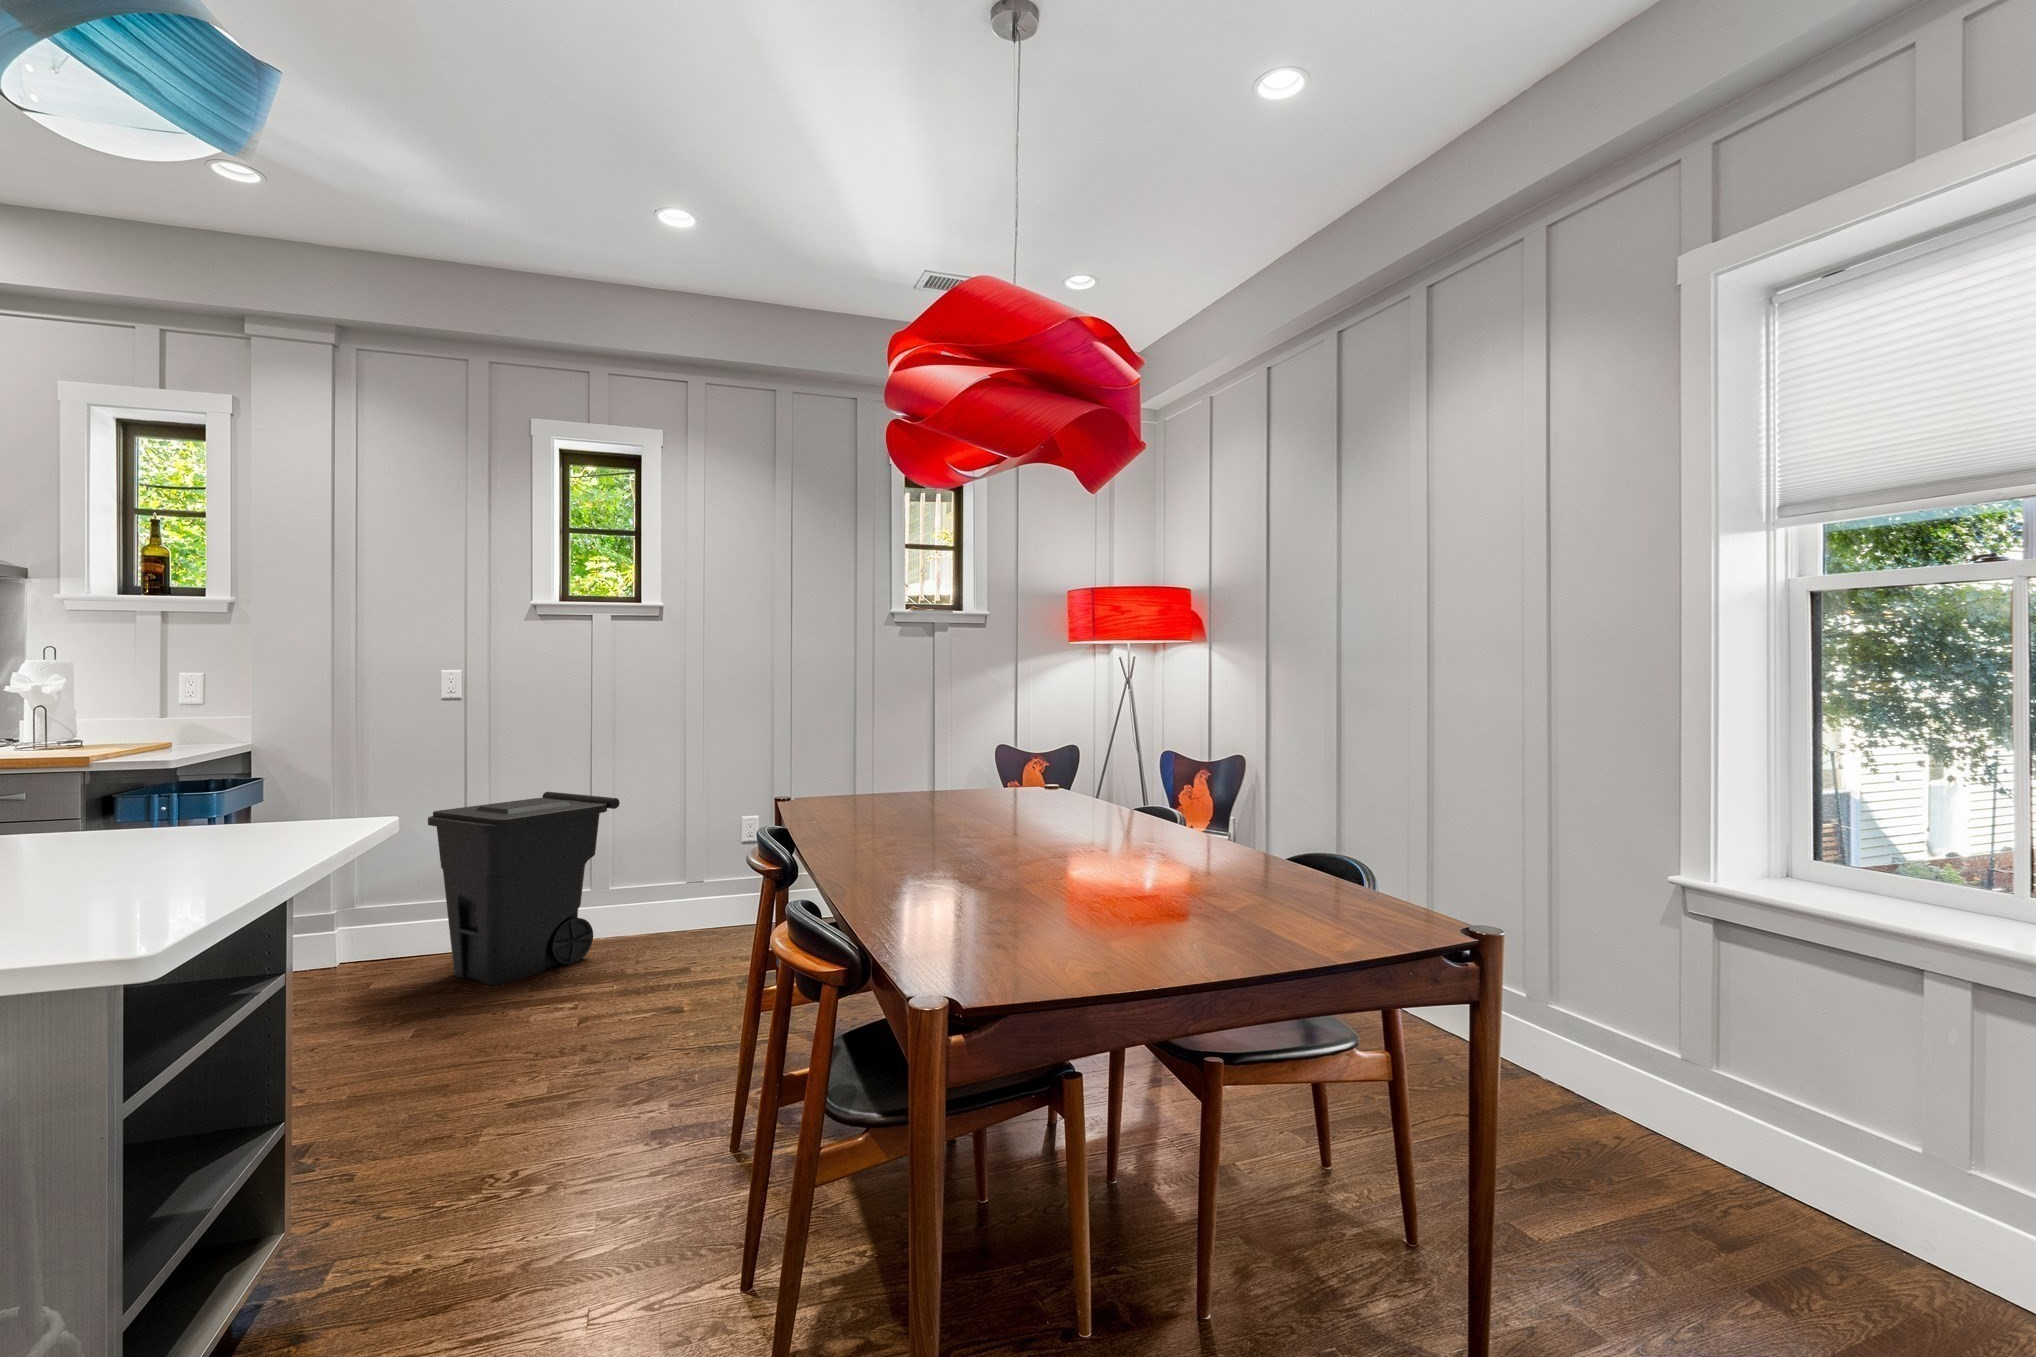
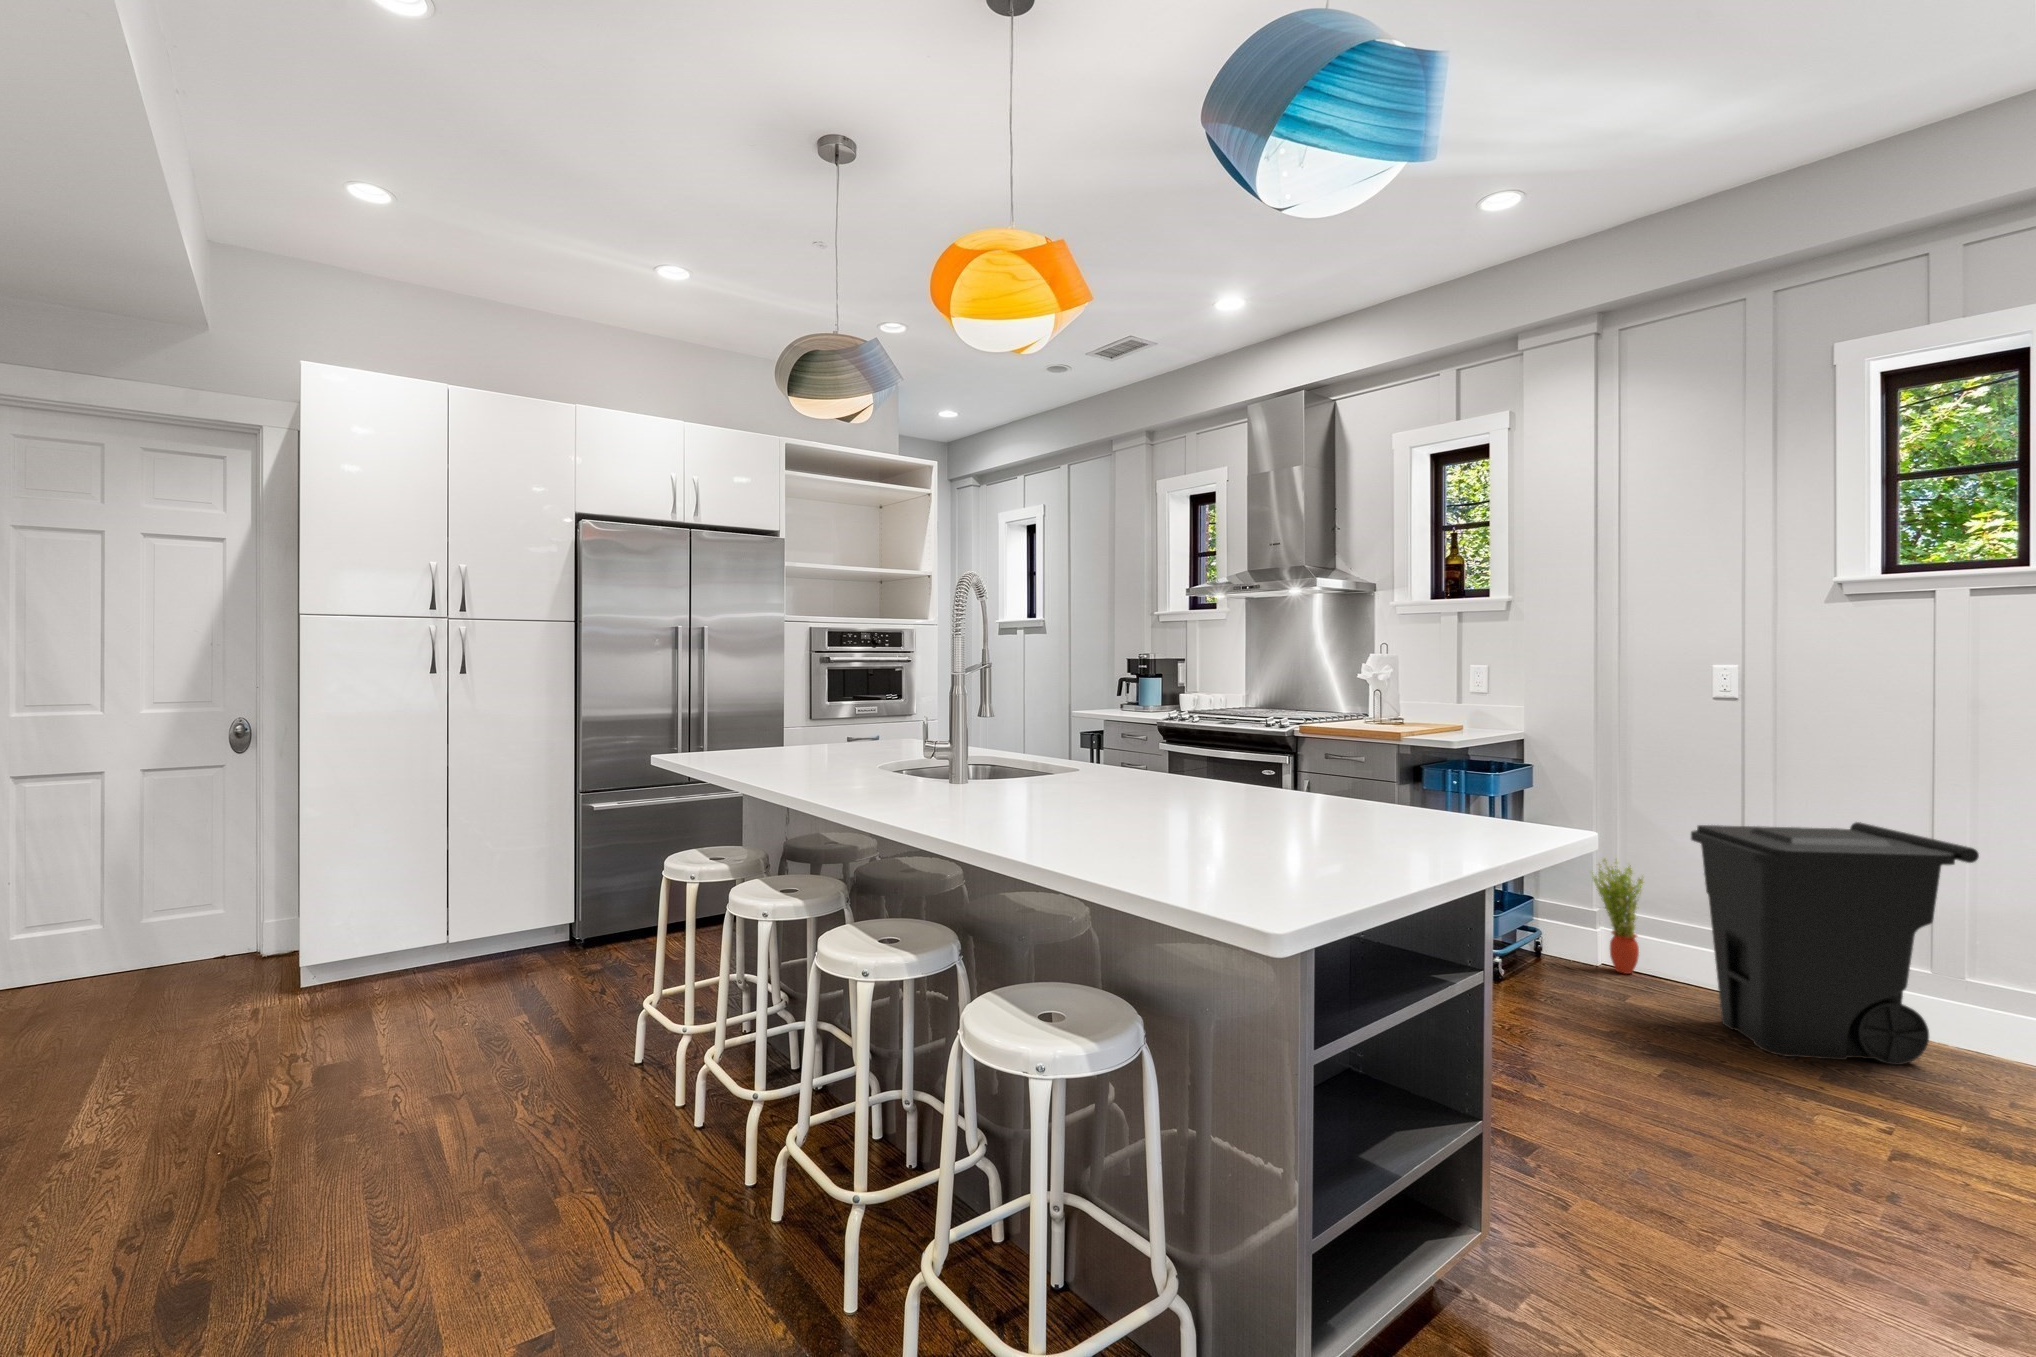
potted plant: none [326,856,382,963] -> present [1592,859,1643,974]

